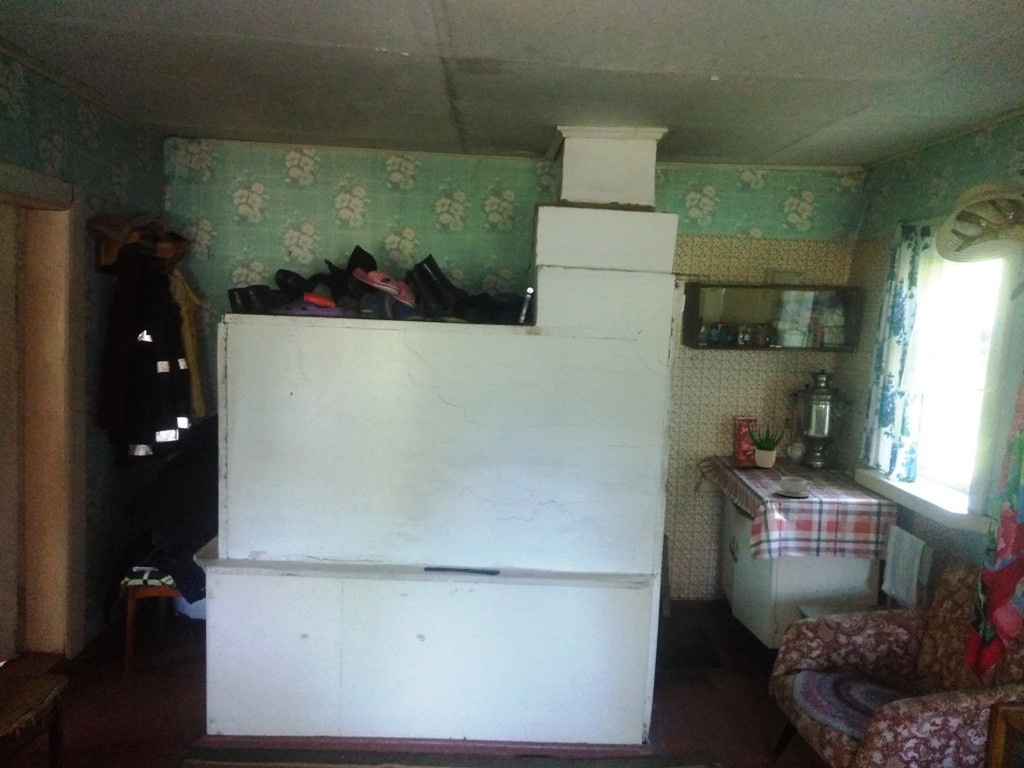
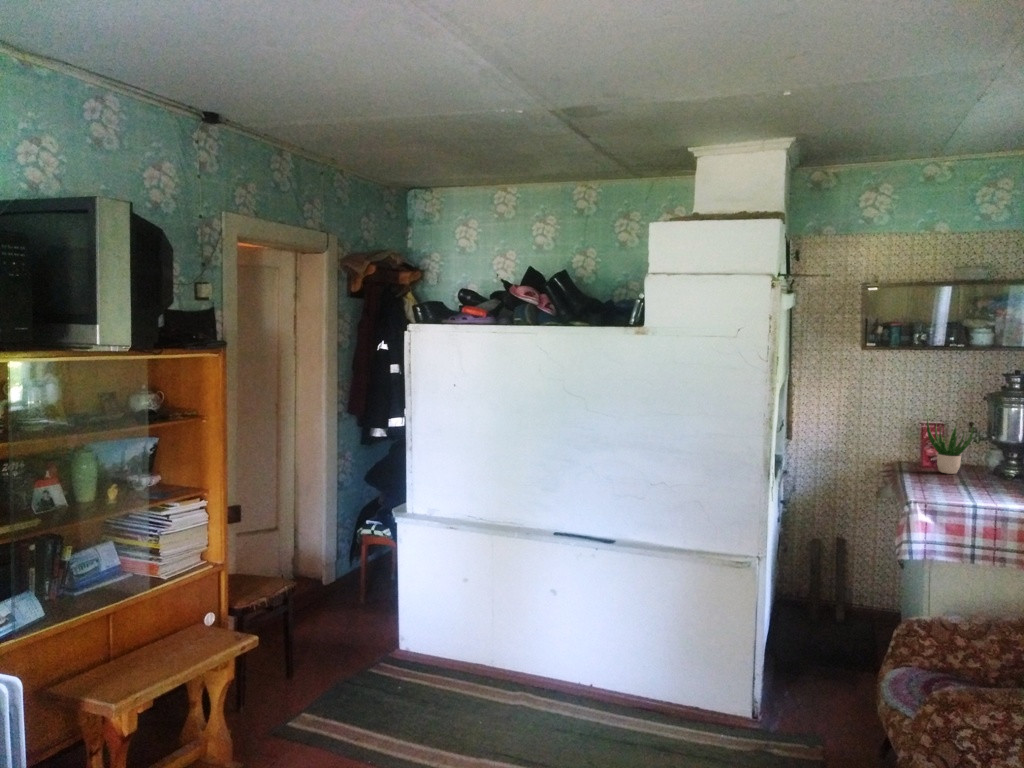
teacup: present [776,476,813,497] -> none [930,479,974,500]

